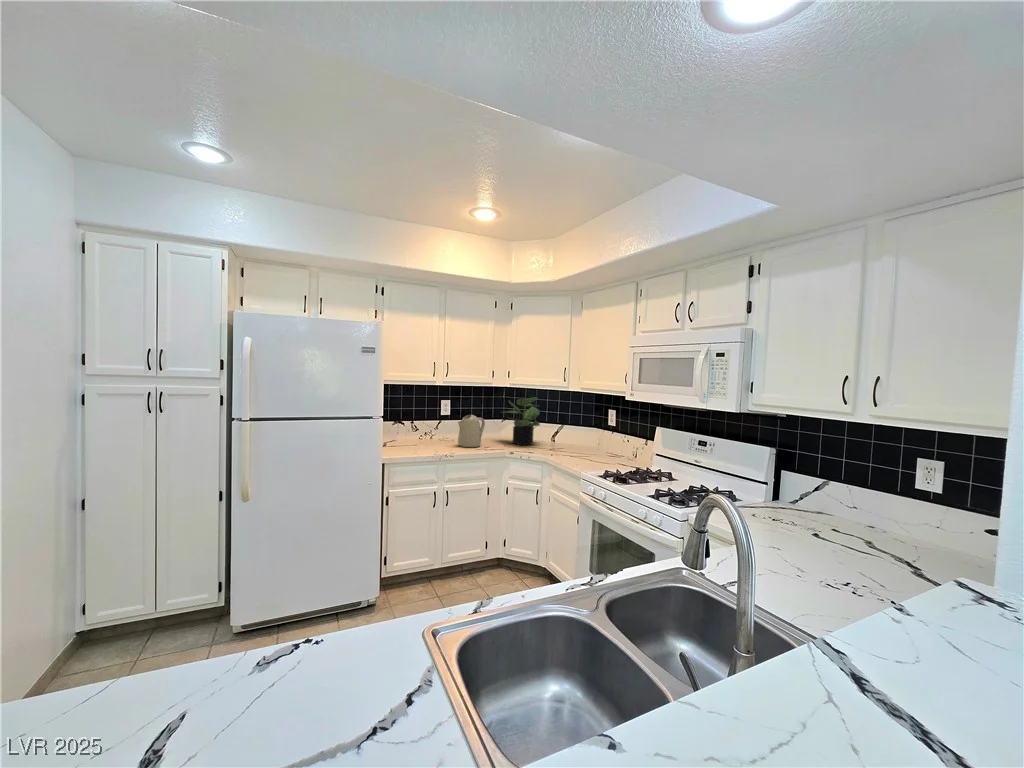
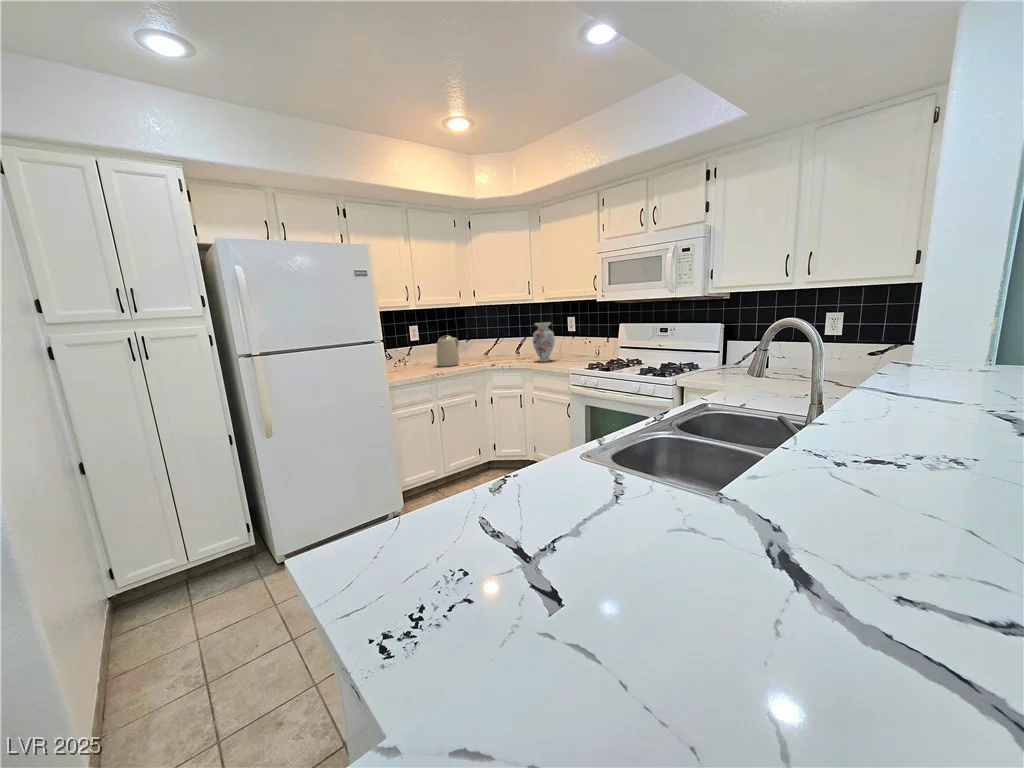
potted plant: present [503,397,540,445] -> none [465,312,506,360]
vase: none [557,413,582,457] -> present [533,322,555,362]

